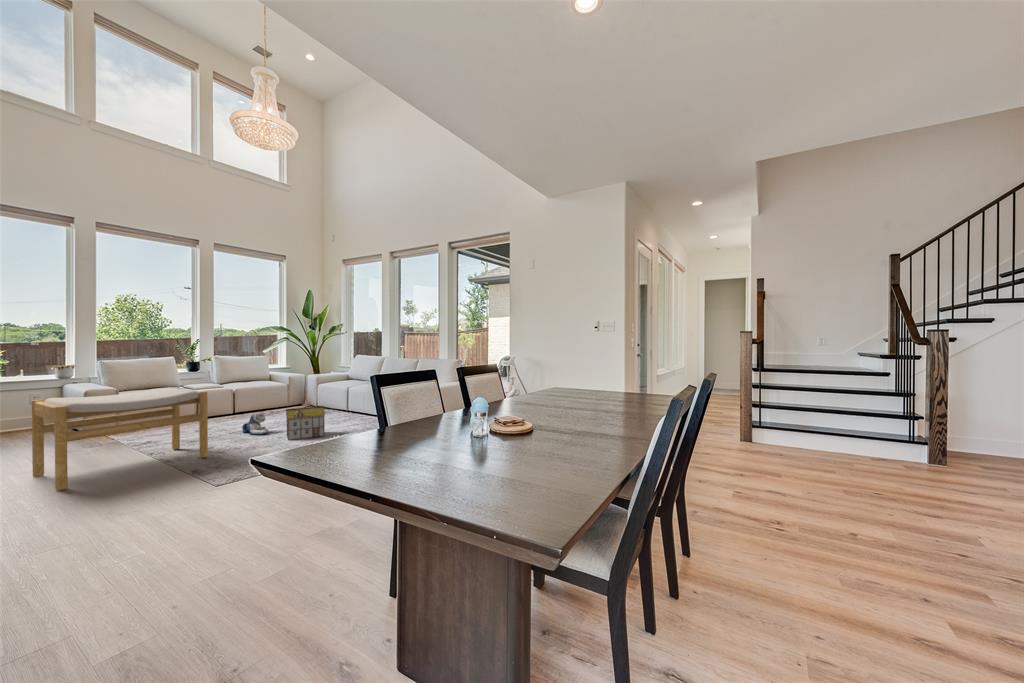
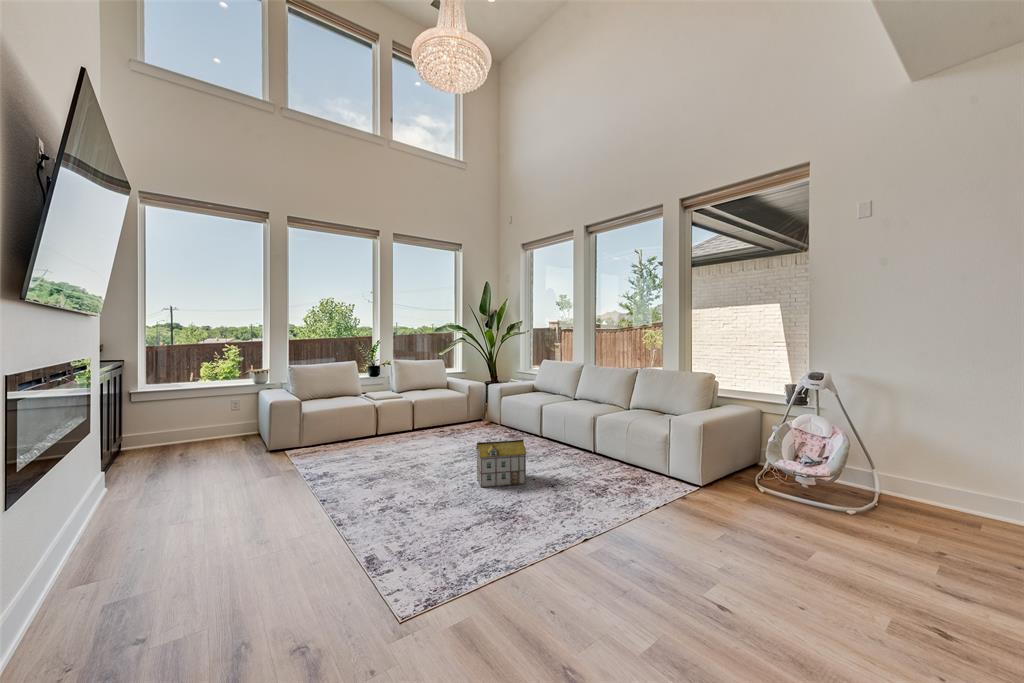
footstool: present [32,387,208,491] -> none [196,409,386,564]
plush toy: present [242,412,268,435] -> none [424,440,453,471]

